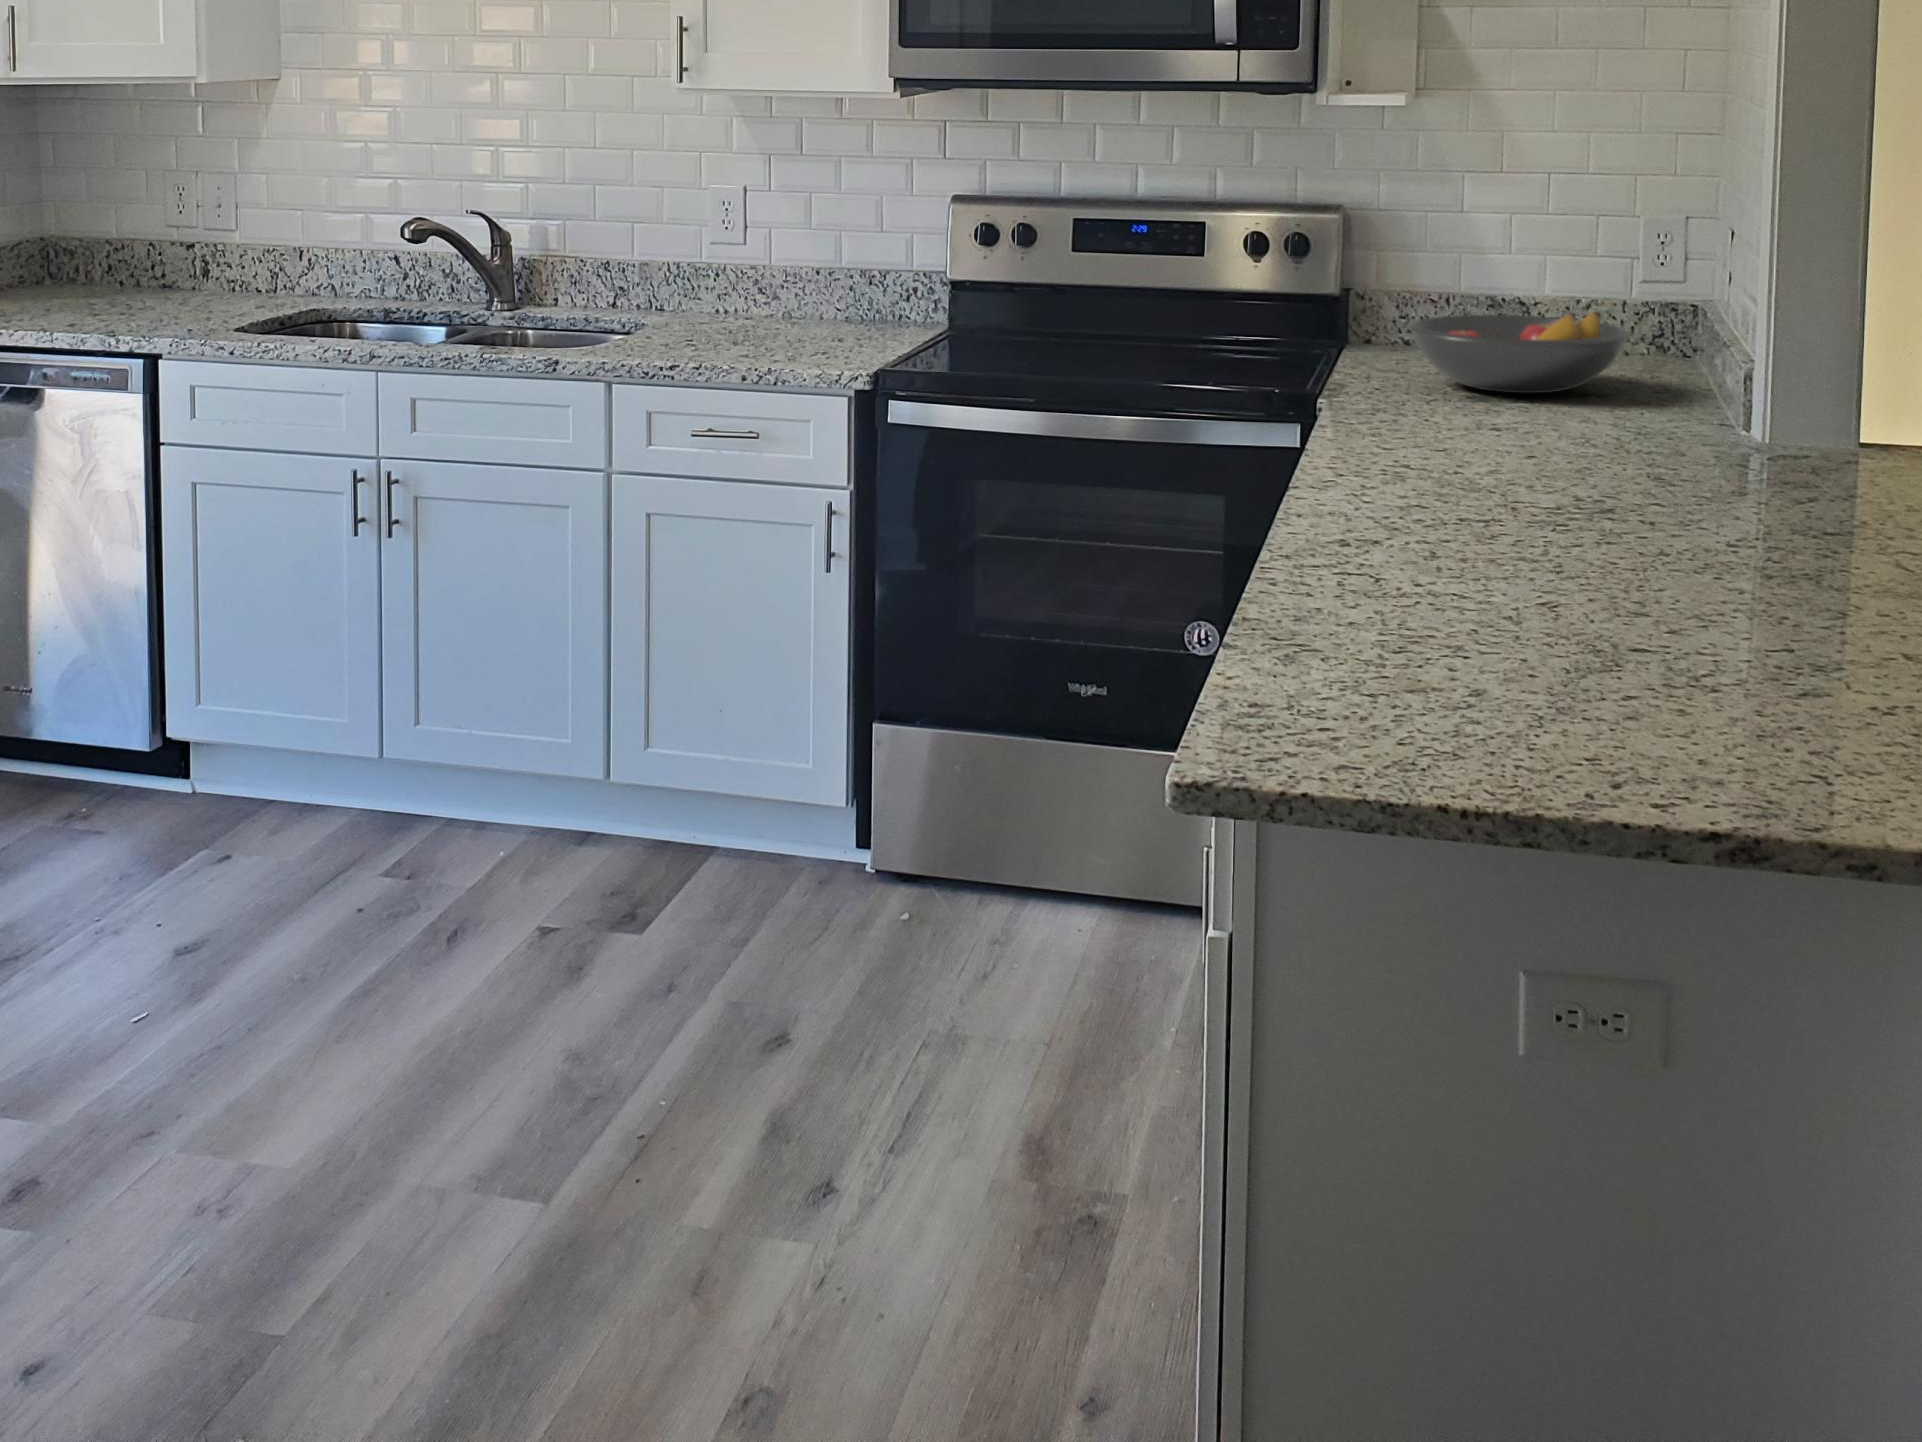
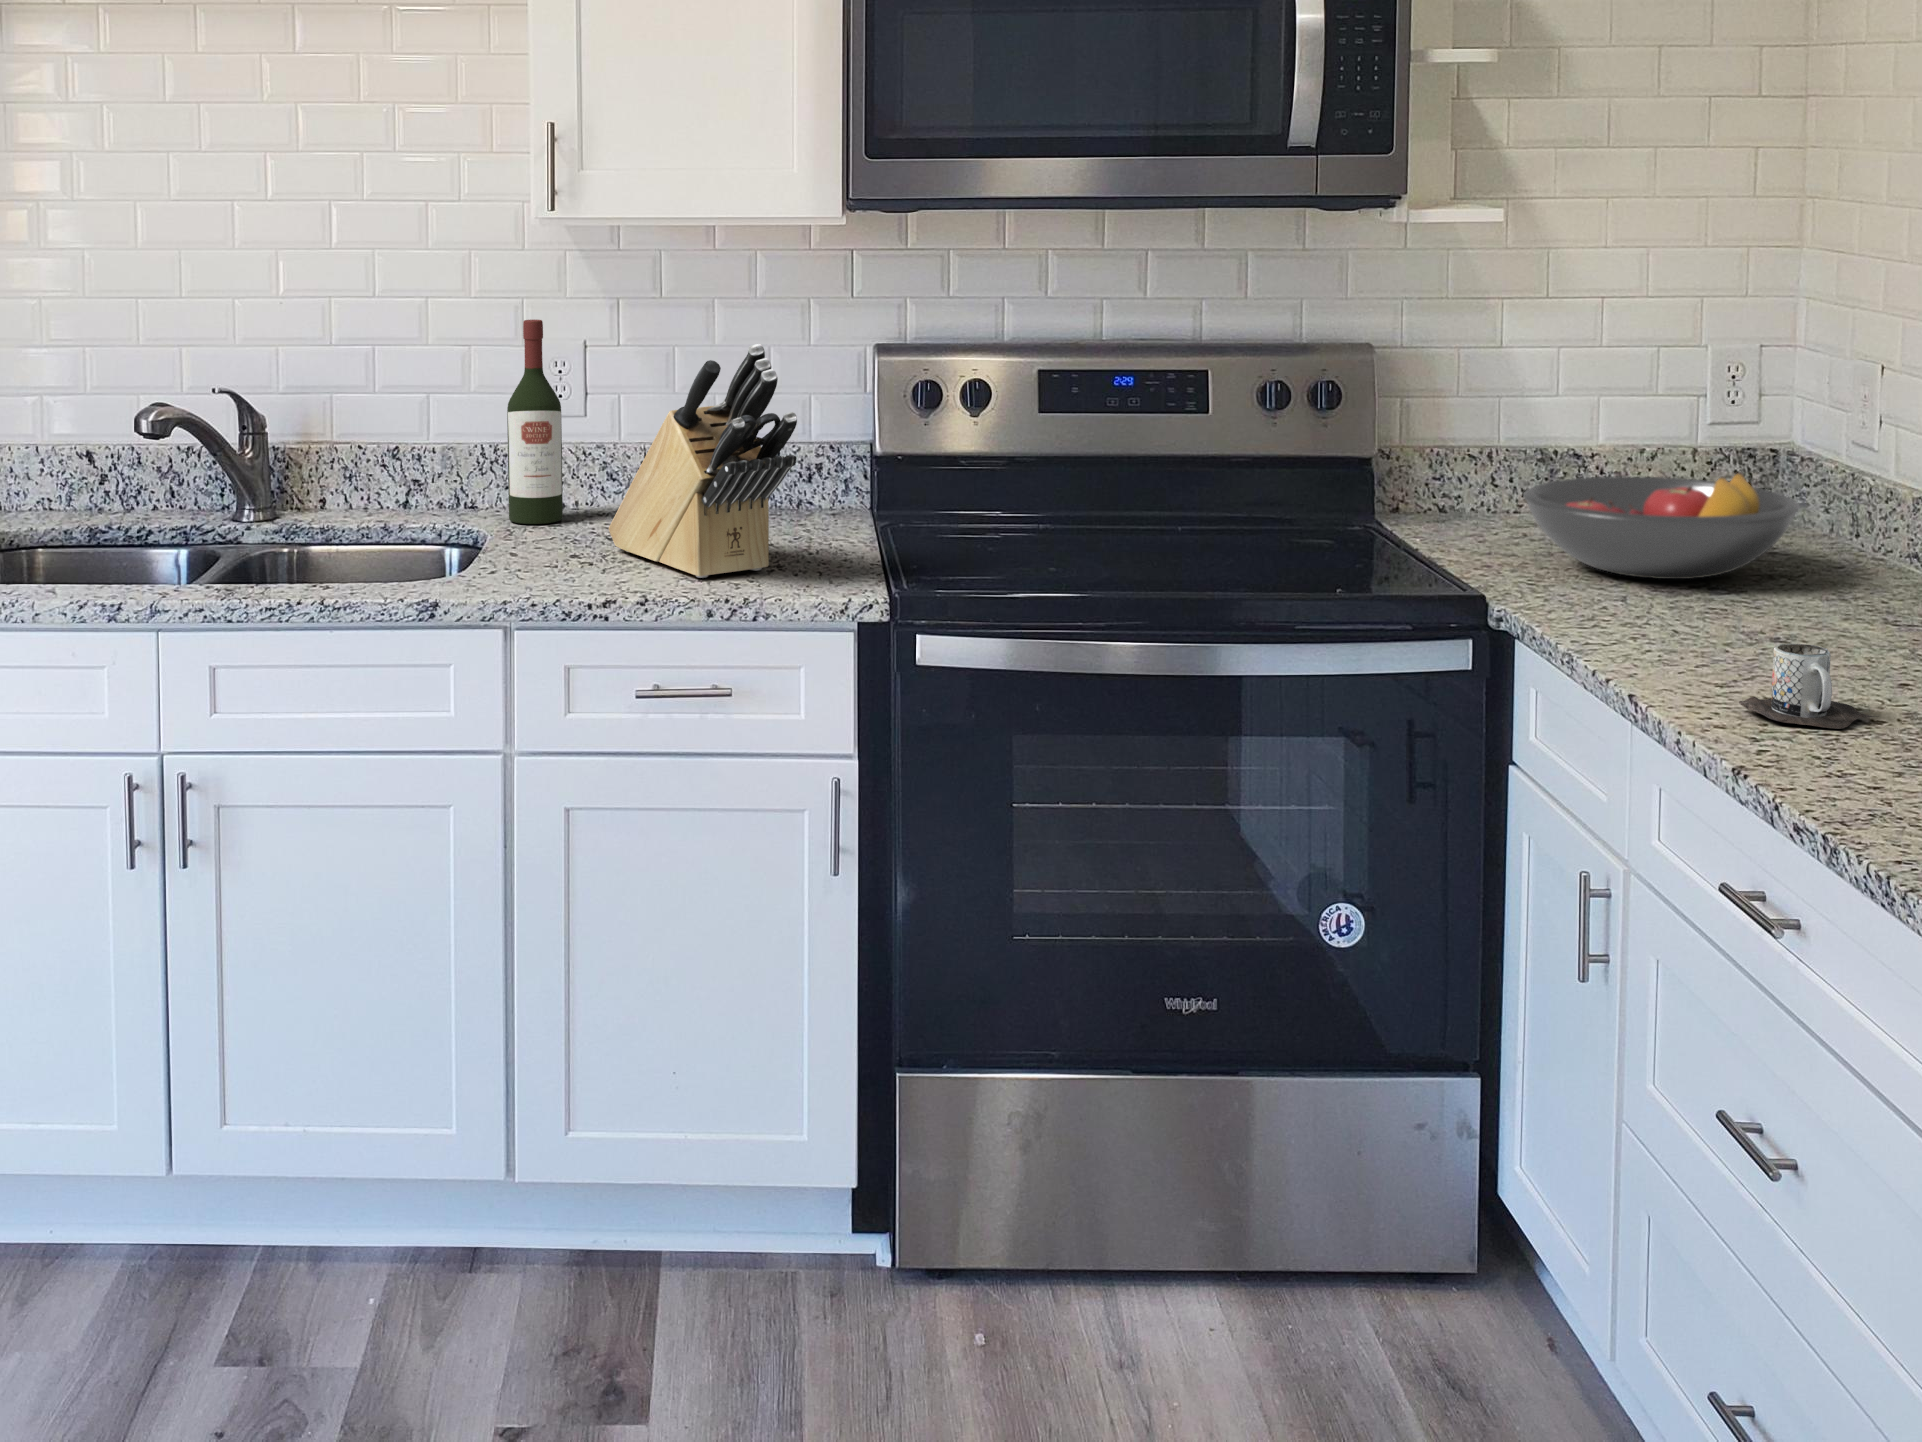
wine bottle: none [683,167,724,322] -> present [507,320,563,524]
knife block: none [727,181,827,356] -> present [609,344,797,578]
mug: none [1386,414,1487,476] -> present [1739,644,1877,729]

